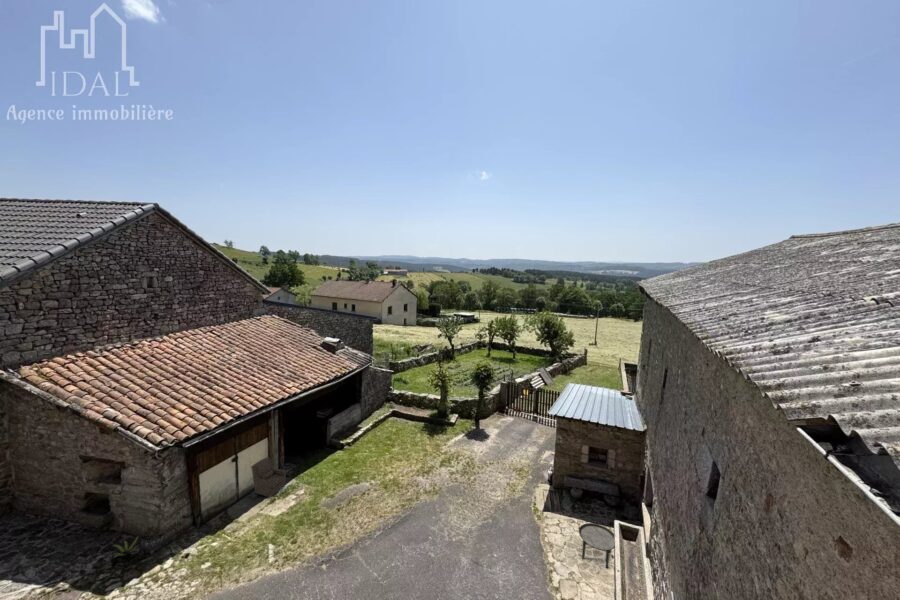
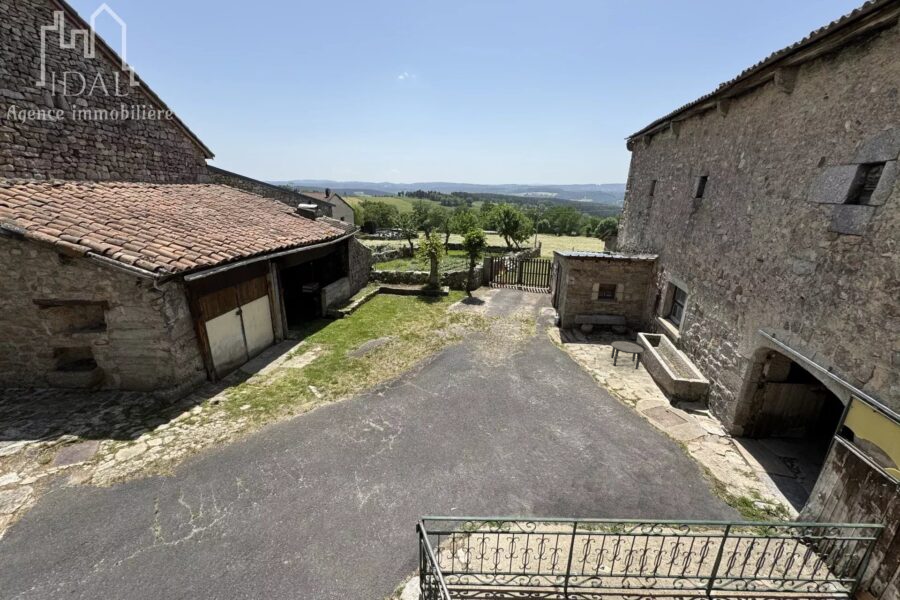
chair: present [251,457,286,497] -> none [257,316,298,354]
potted plant: present [111,535,142,559] -> none [111,389,152,412]

